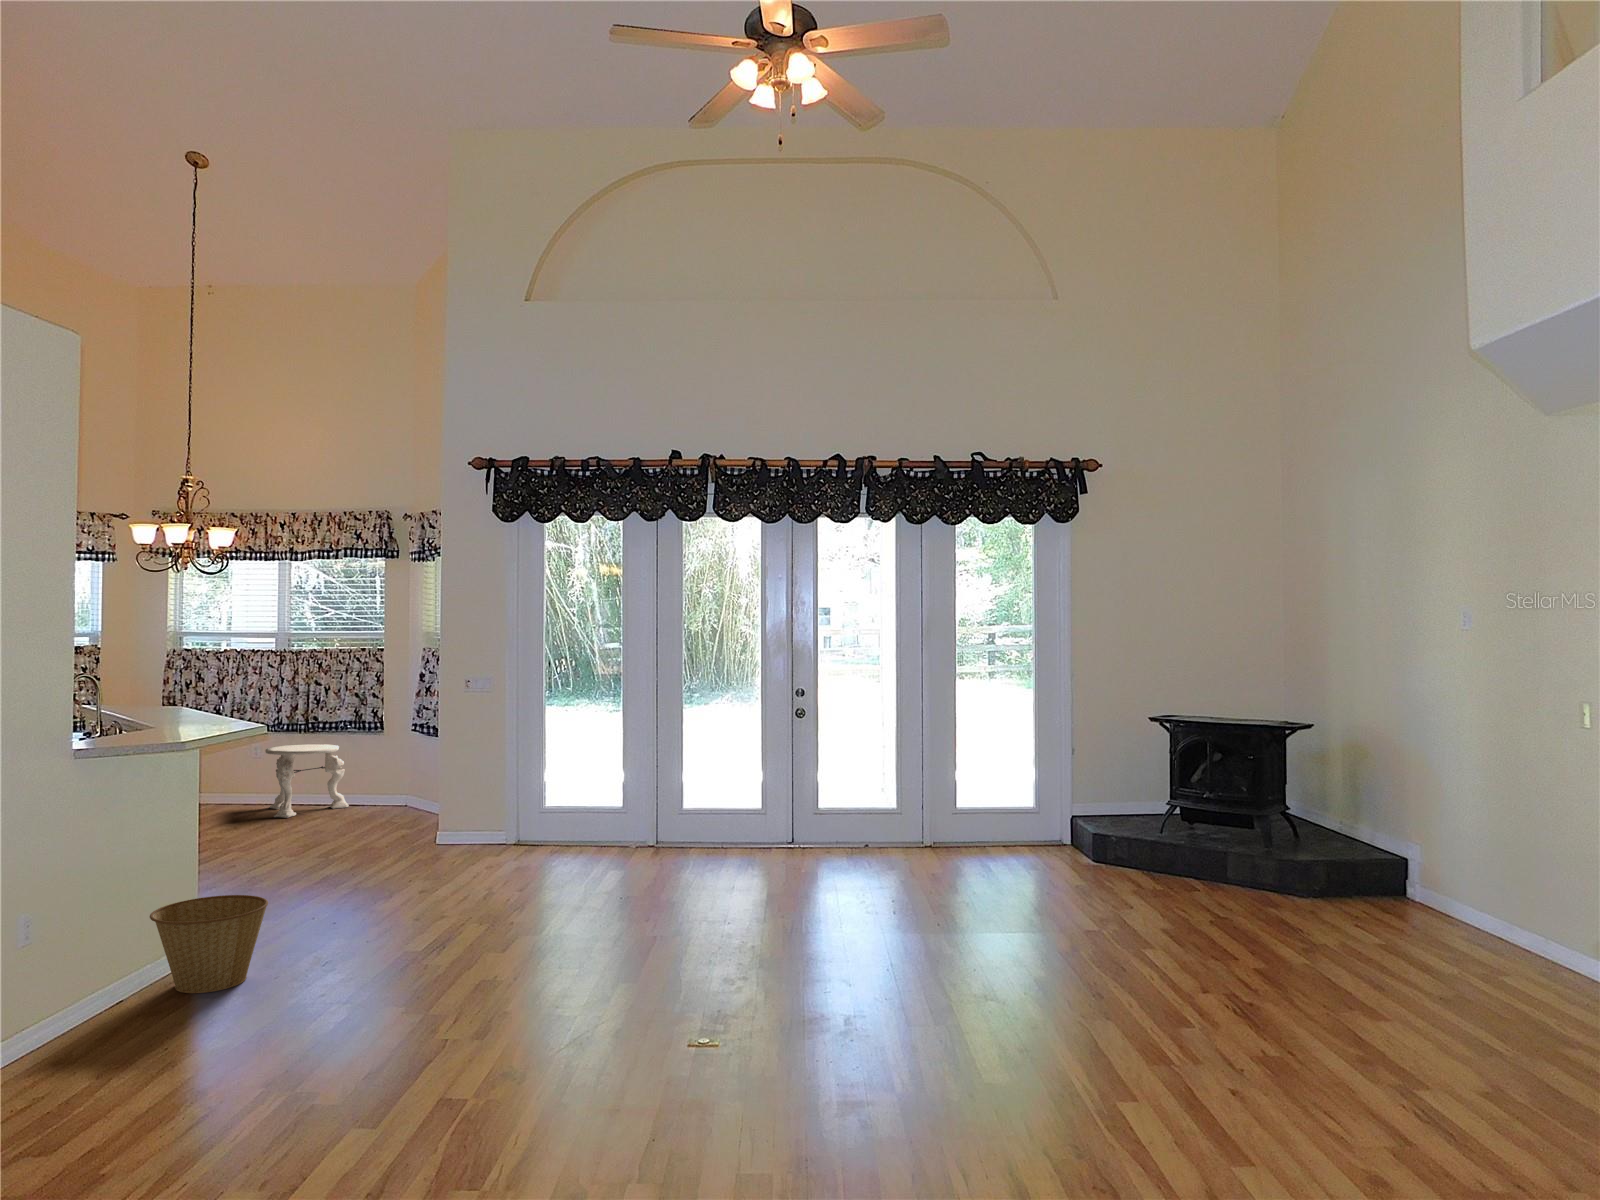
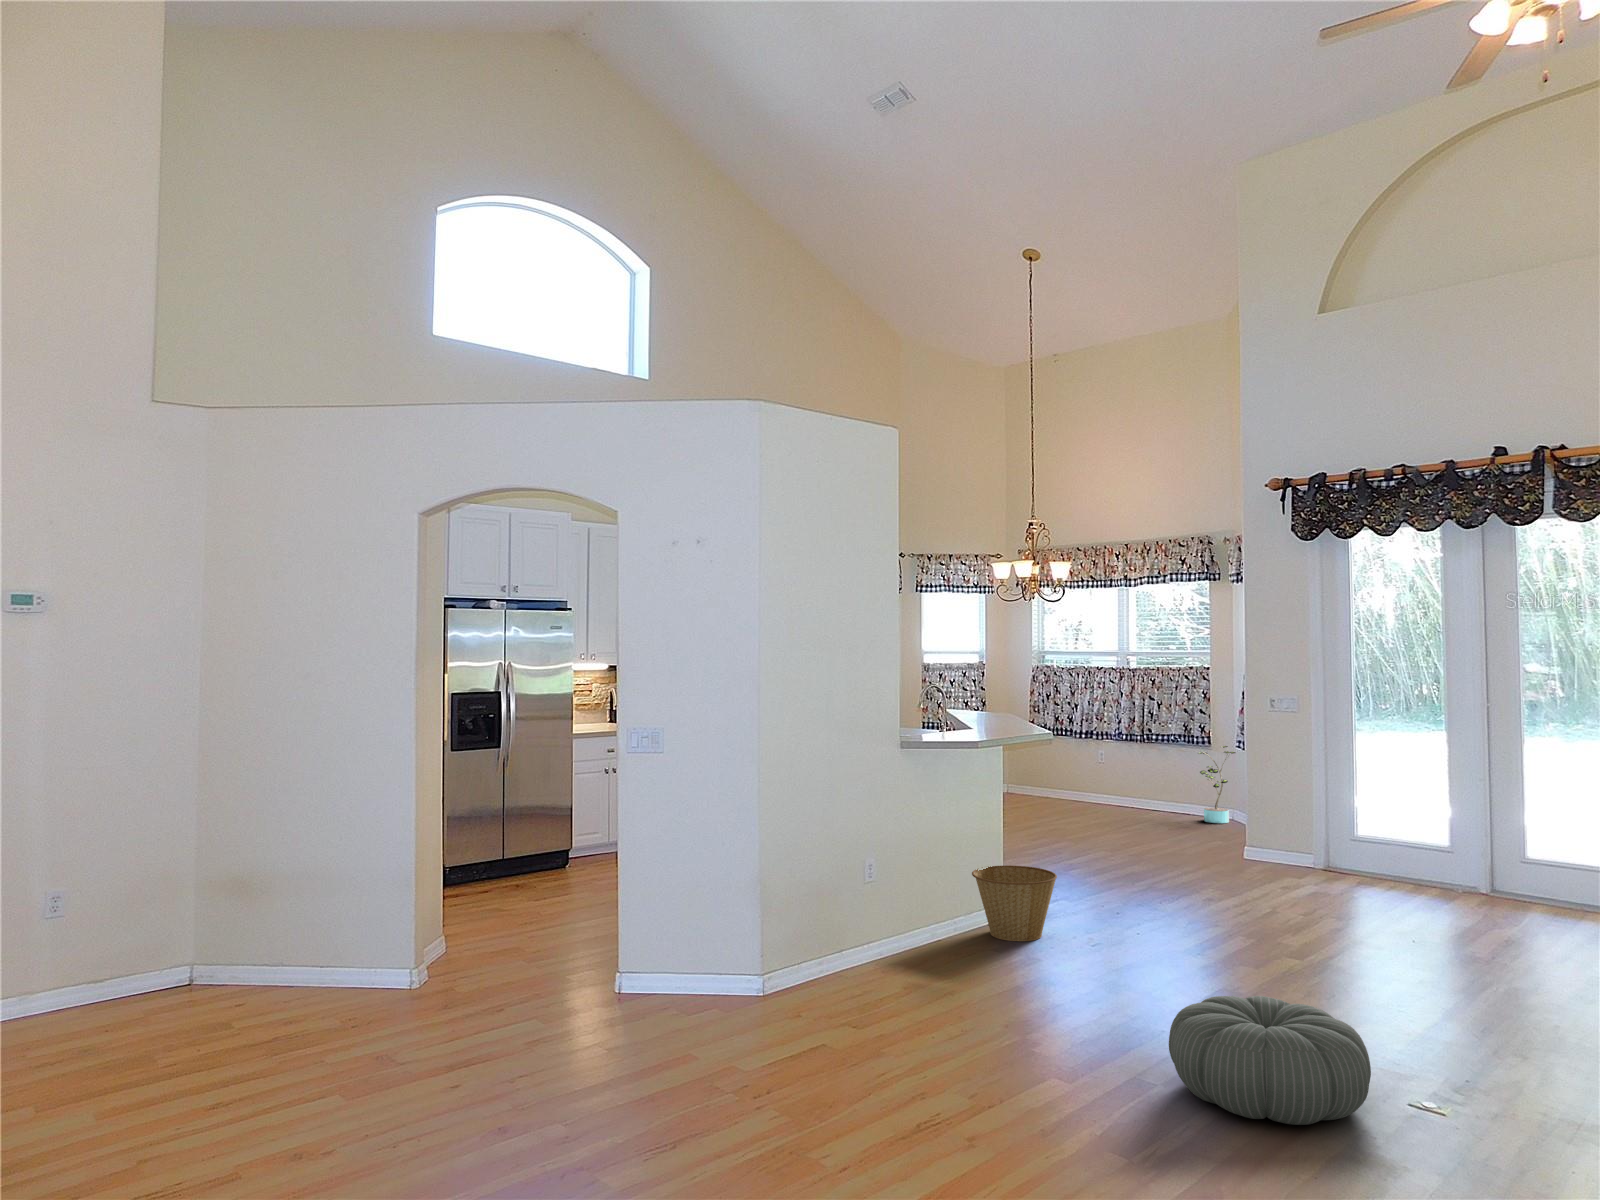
potted plant: none [370,730,413,812] -> present [1198,746,1235,823]
side table: present [265,744,349,818] -> none [1107,753,1180,817]
pouf: none [469,989,670,1126] -> present [1169,996,1371,1125]

